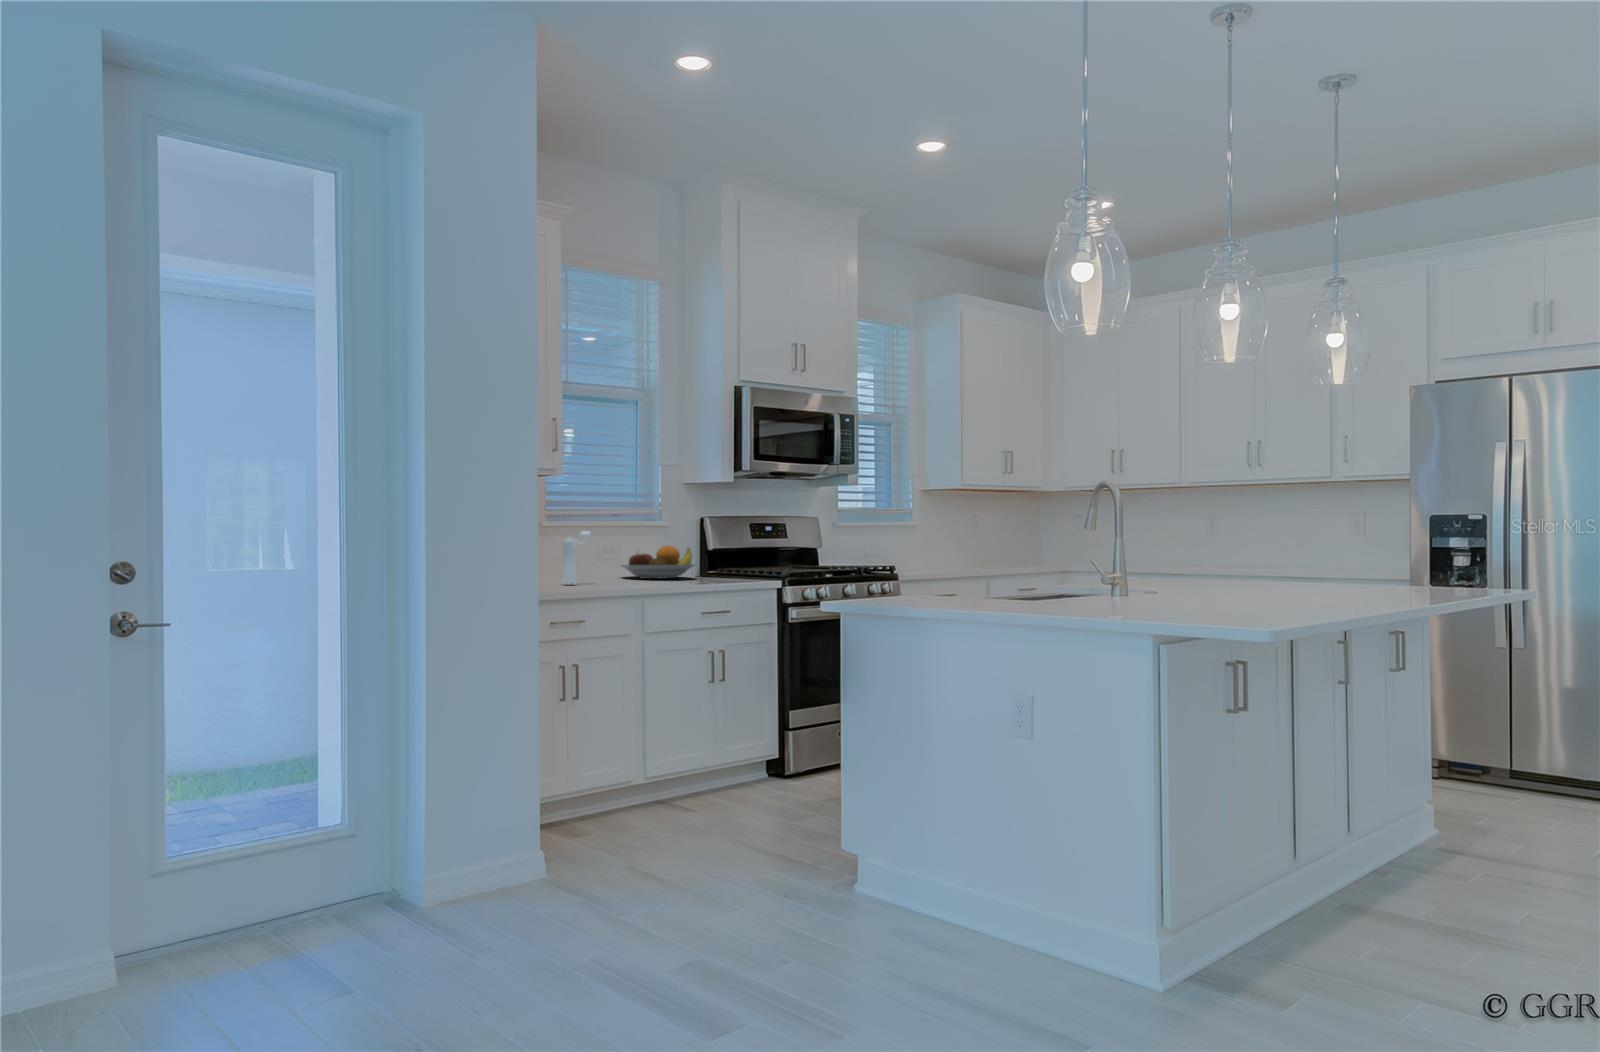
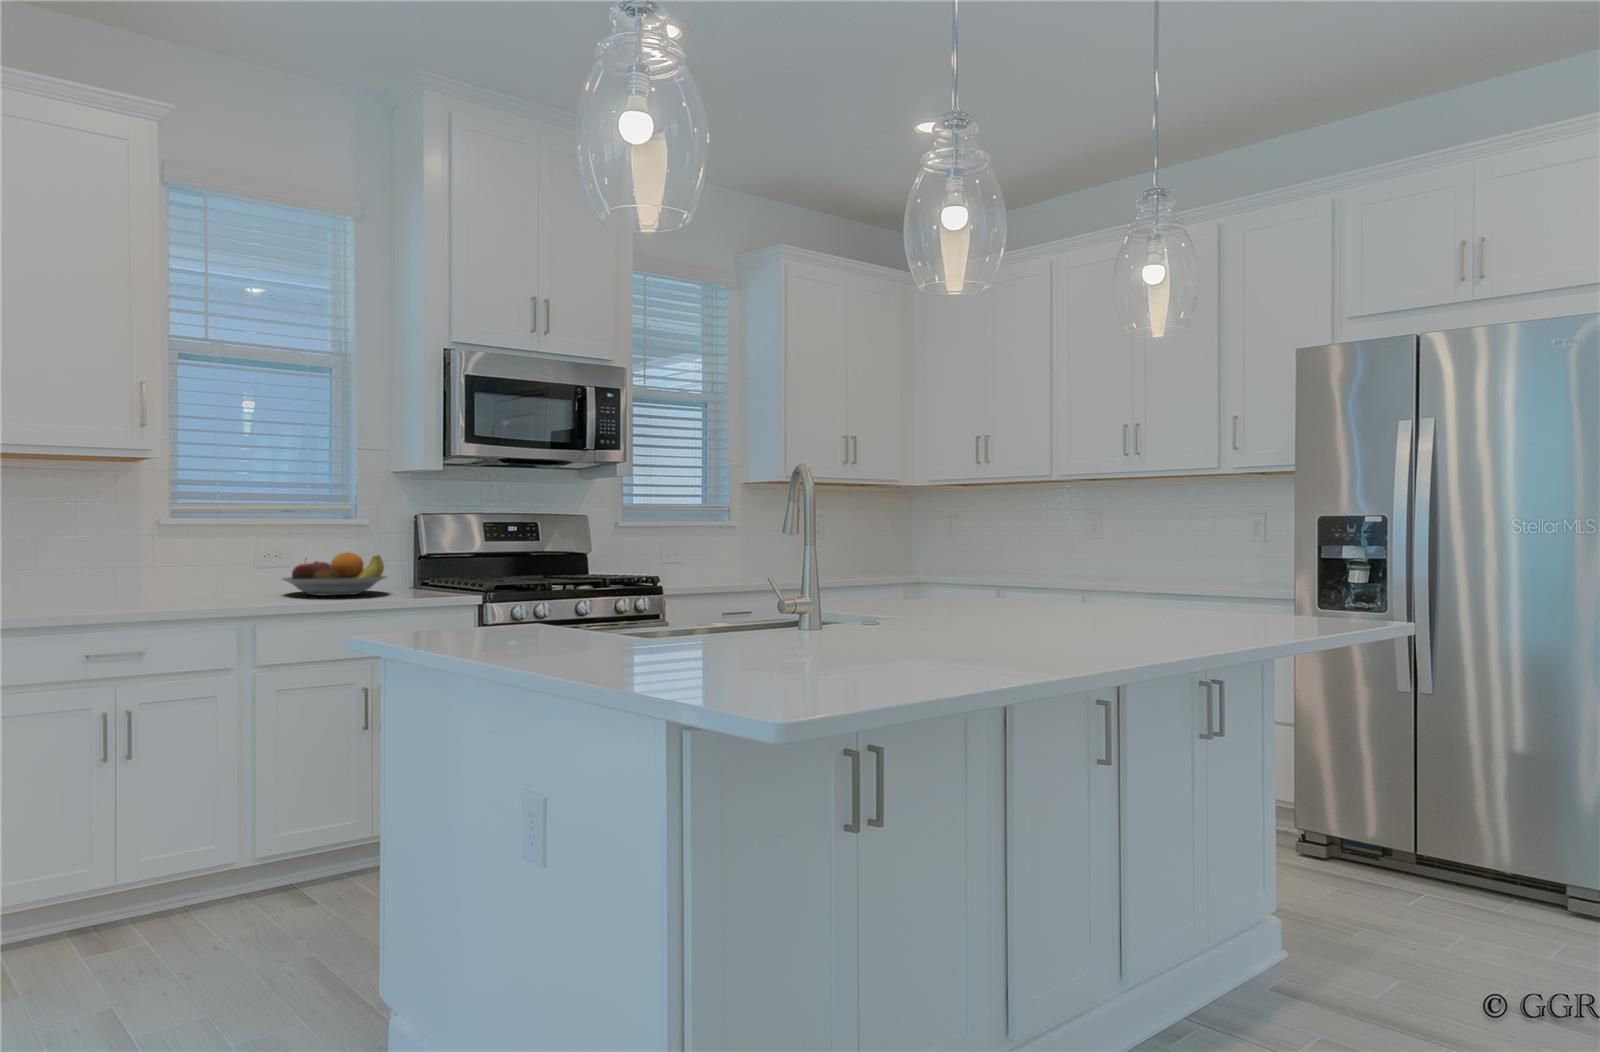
pepper mill: present [562,531,591,584] -> none [150,537,204,609]

